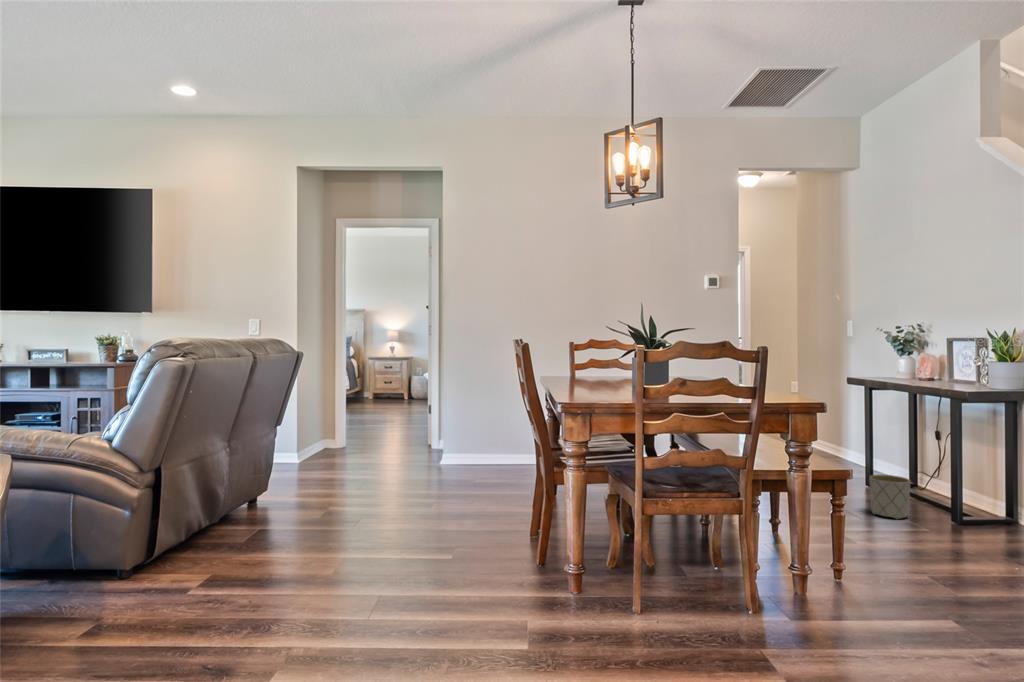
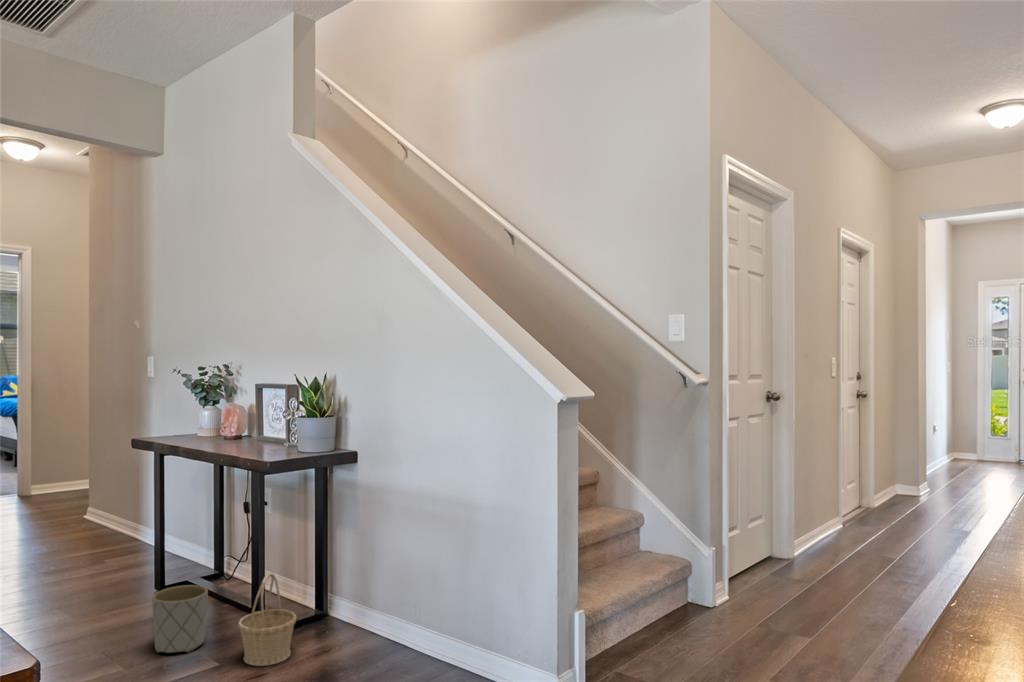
basket: none [936,473,988,541] -> present [238,573,297,666]

